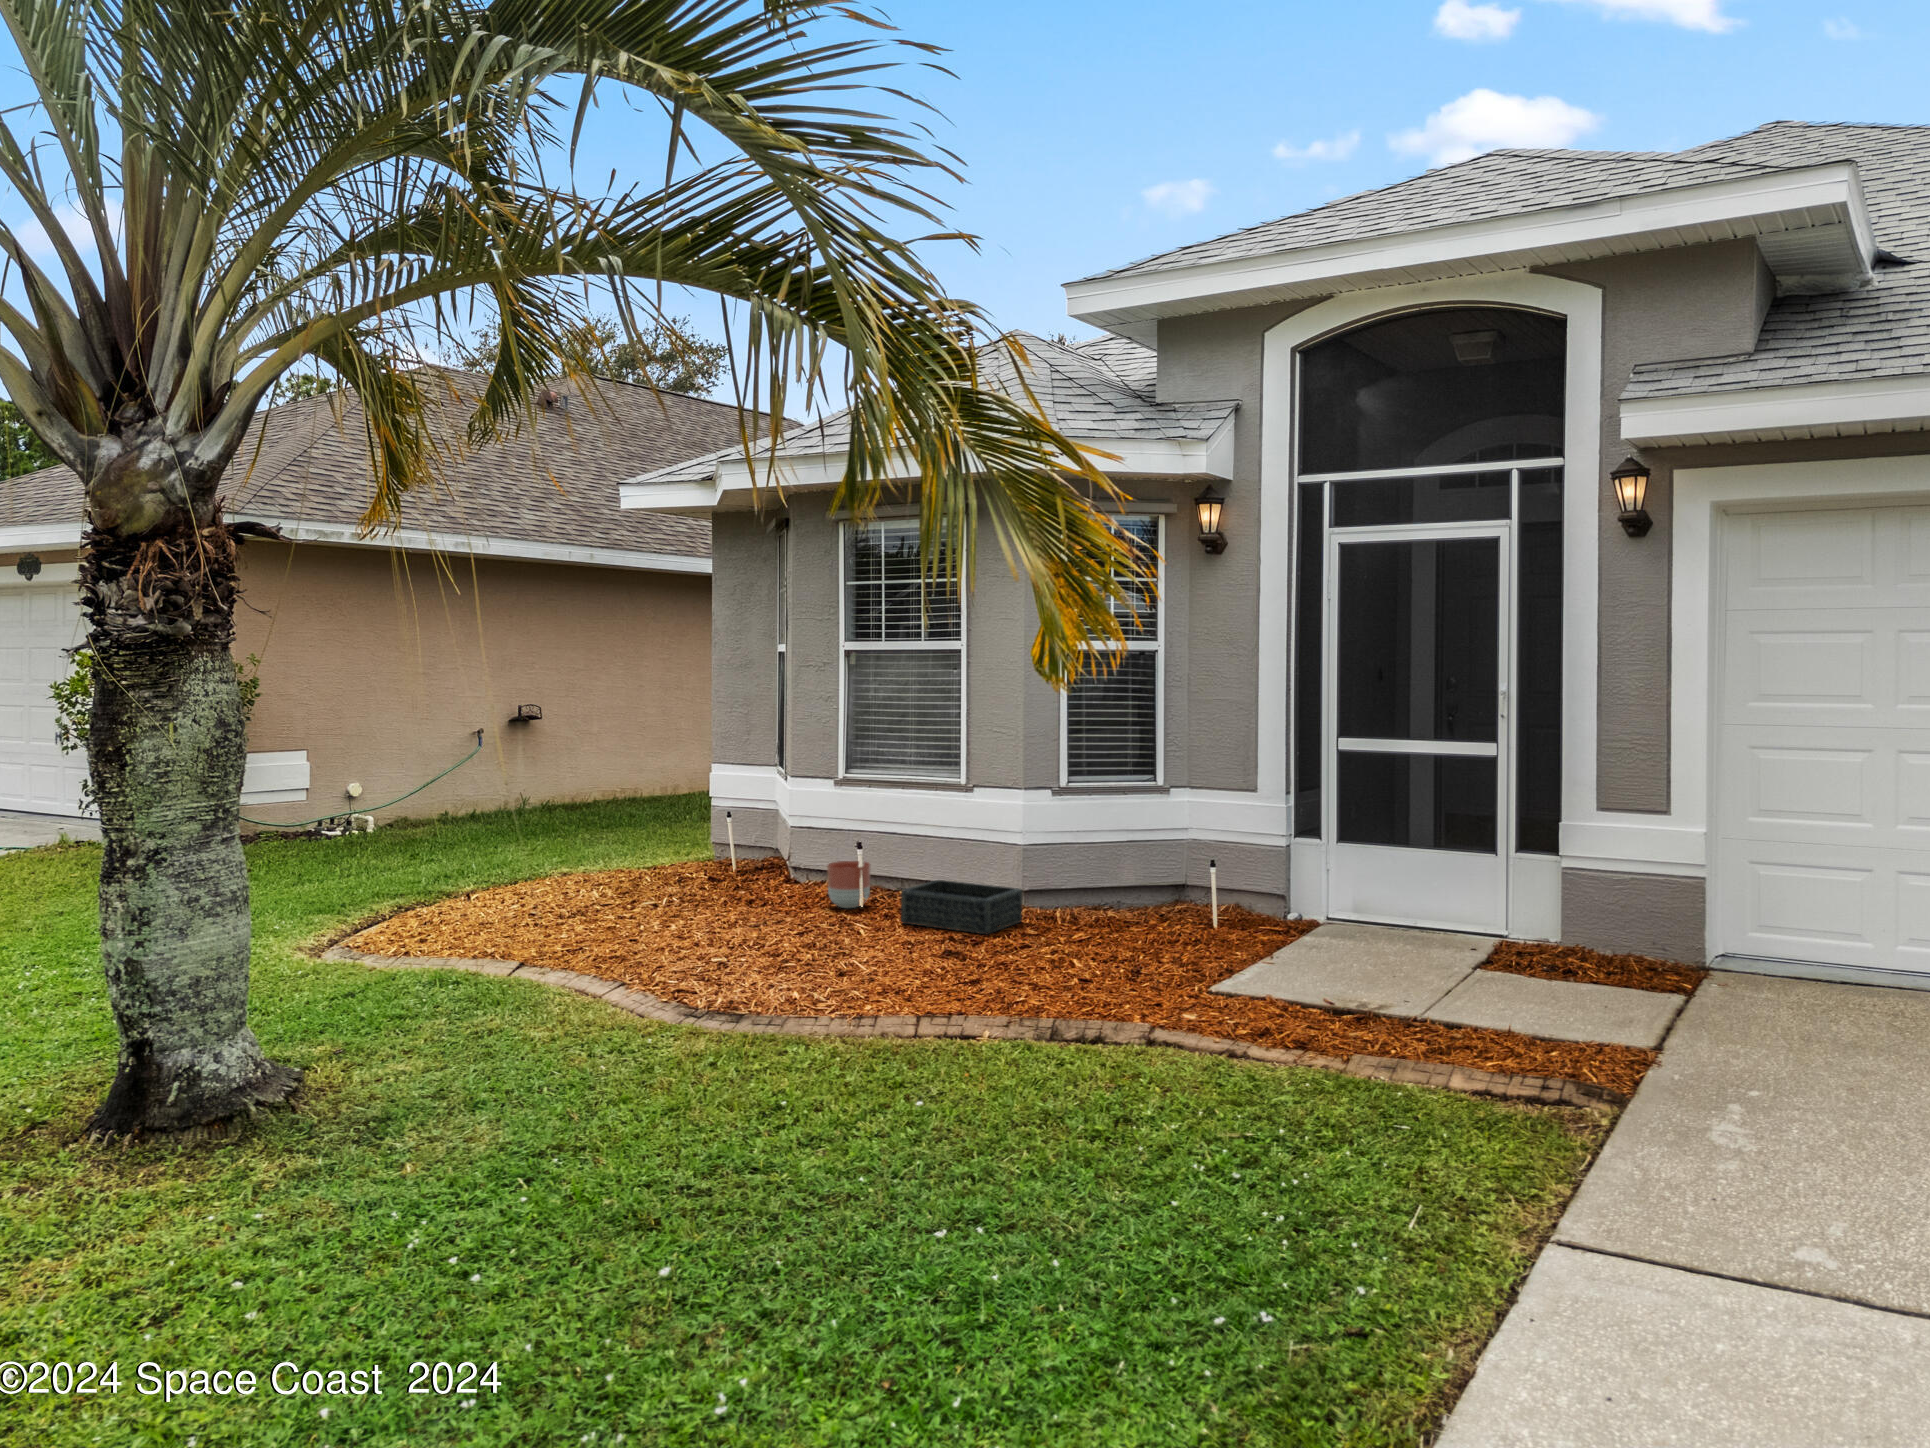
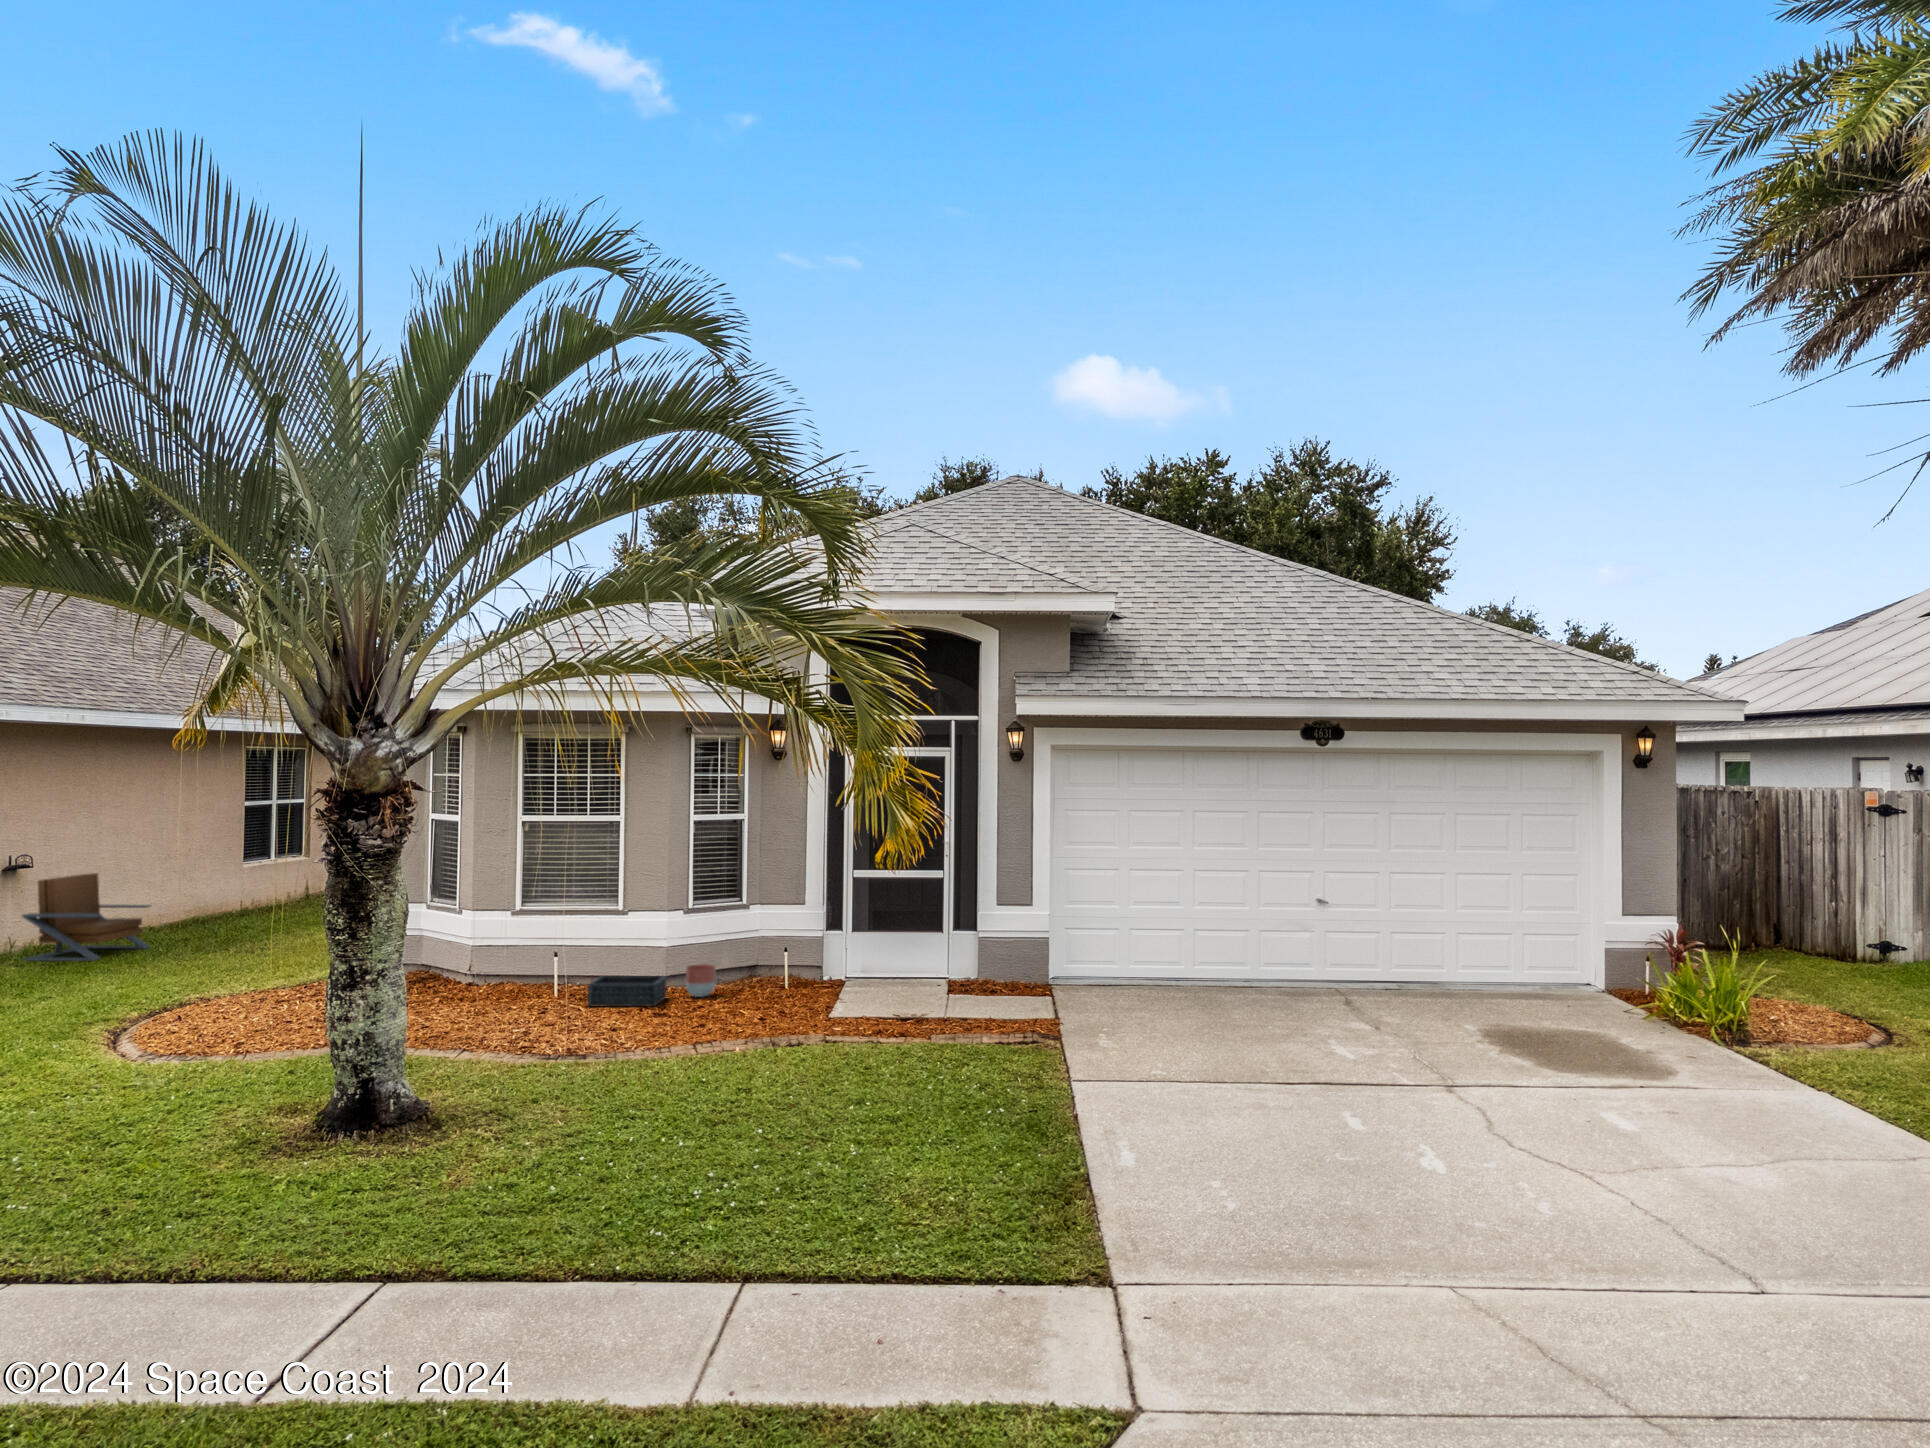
lounge chair: none [516,719,640,810] -> present [22,873,150,961]
planter: present [827,861,870,908] -> present [686,964,716,997]

